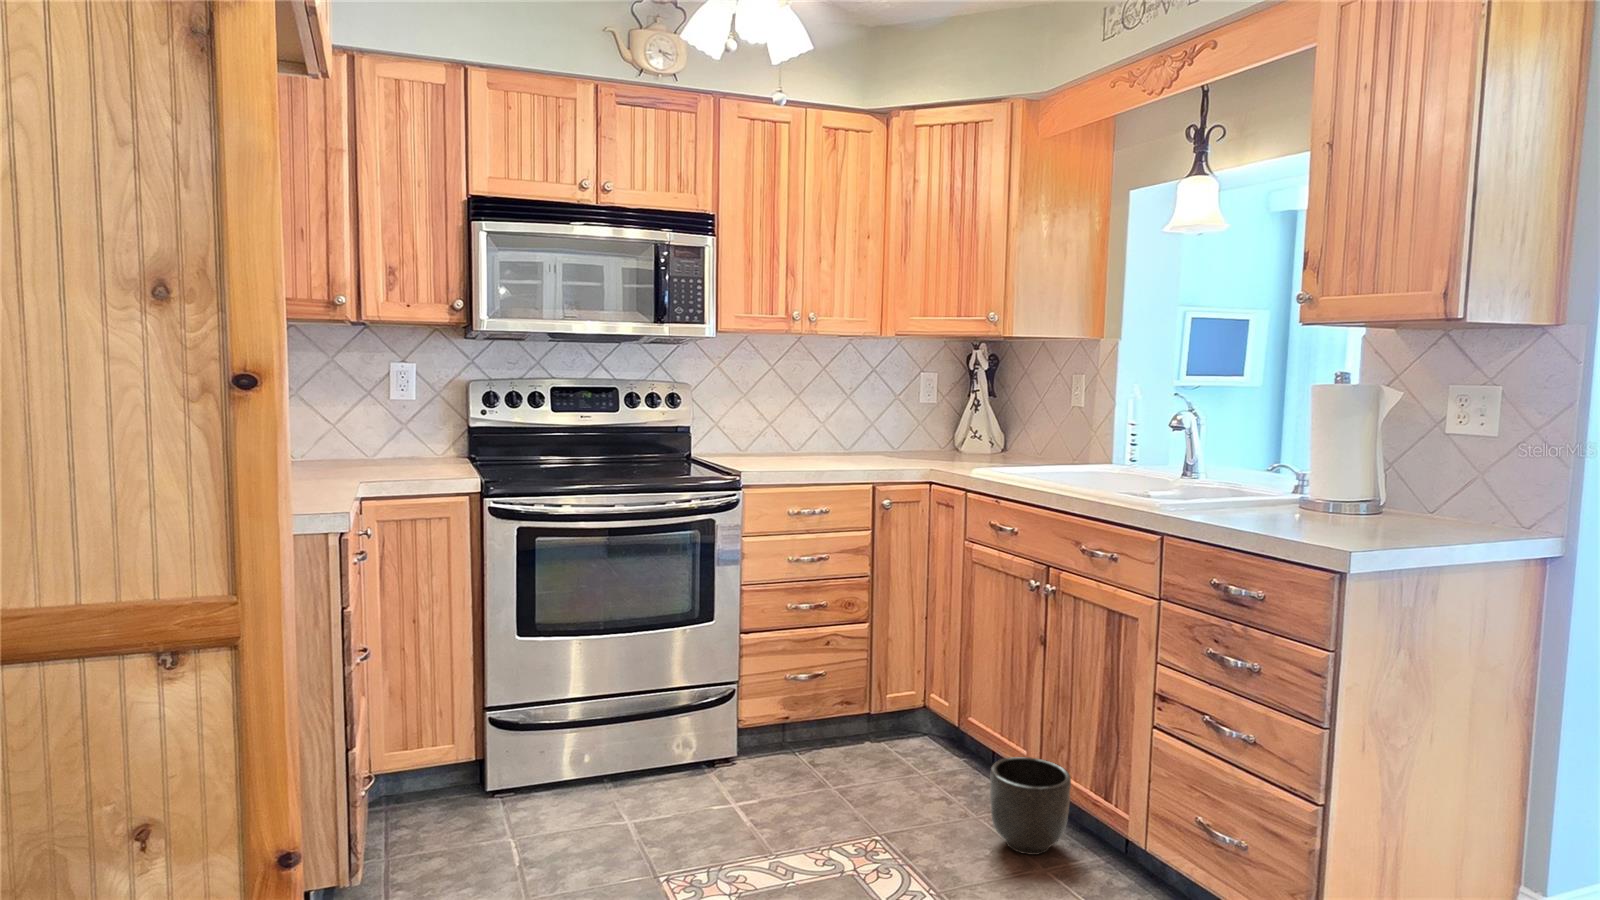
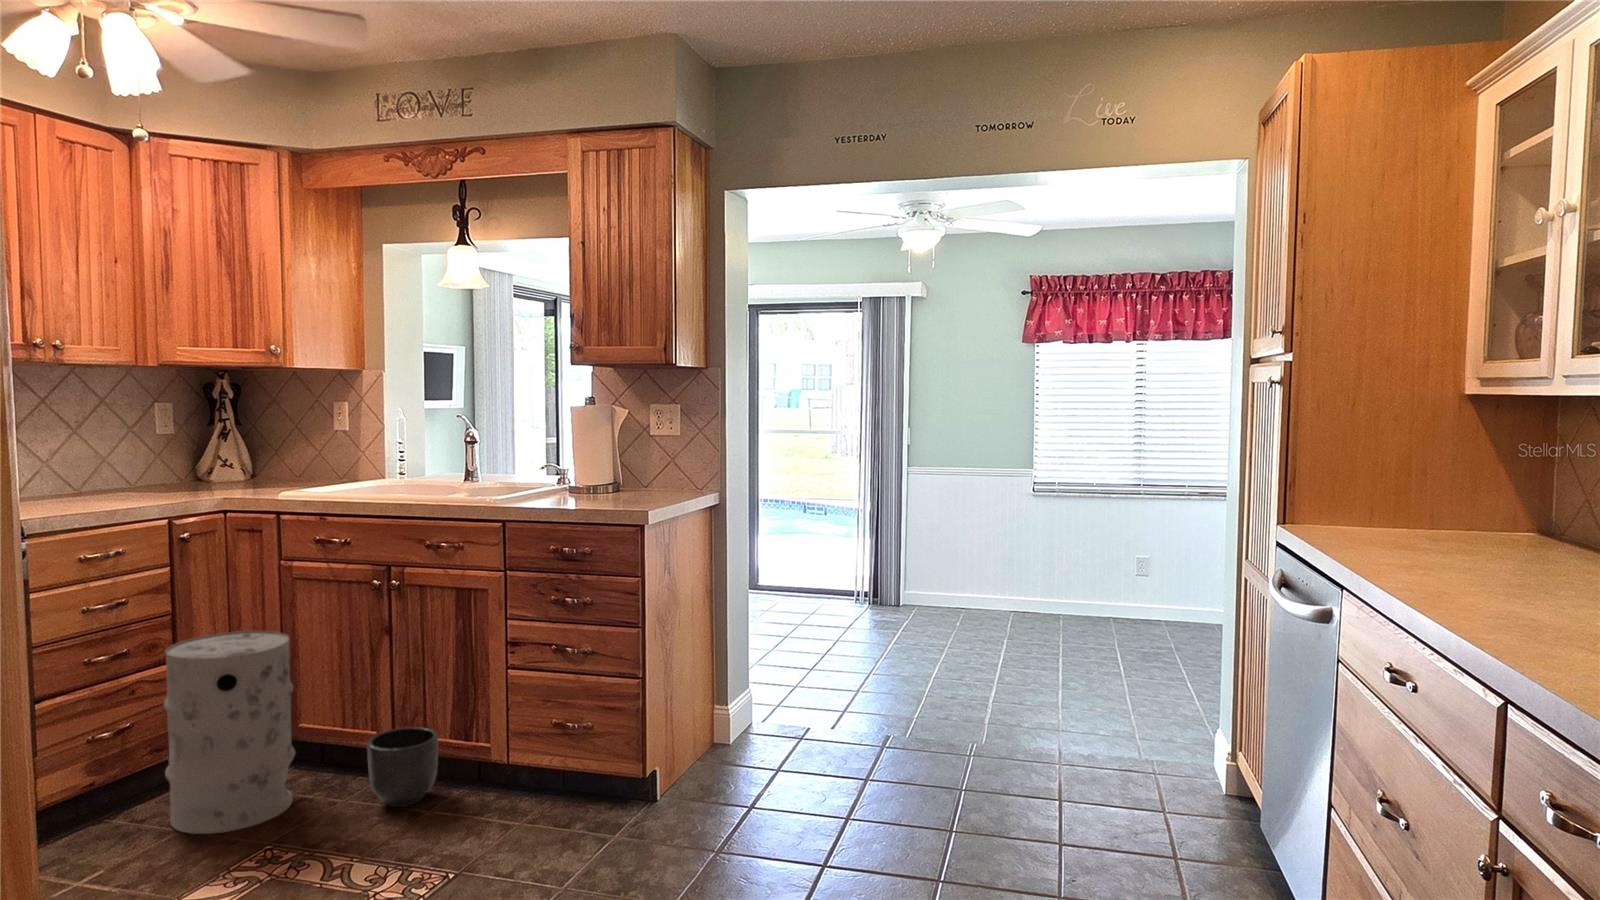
trash can: none [828,604,945,810] -> present [164,631,295,834]

